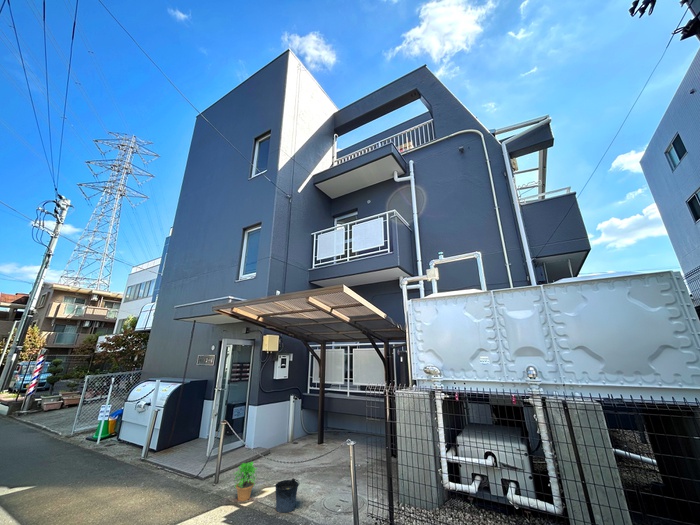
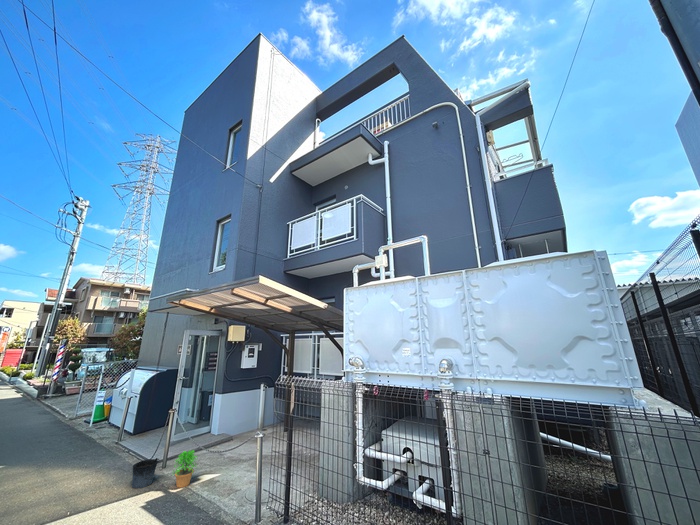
bucket: present [275,478,299,513] -> present [132,458,159,488]

